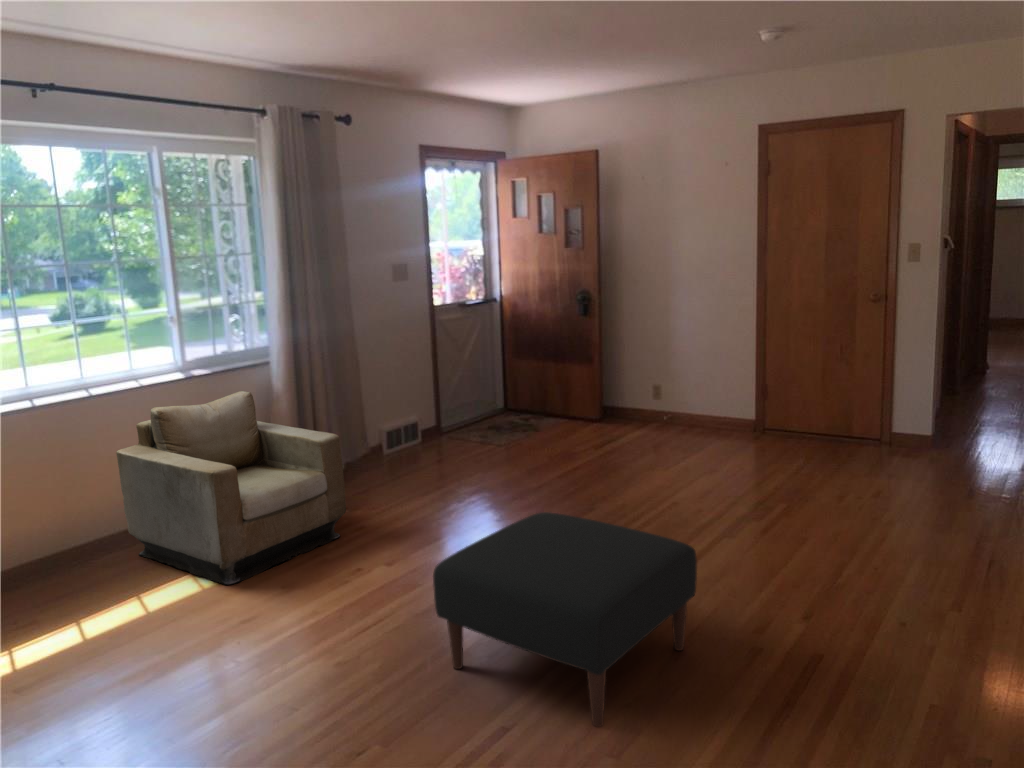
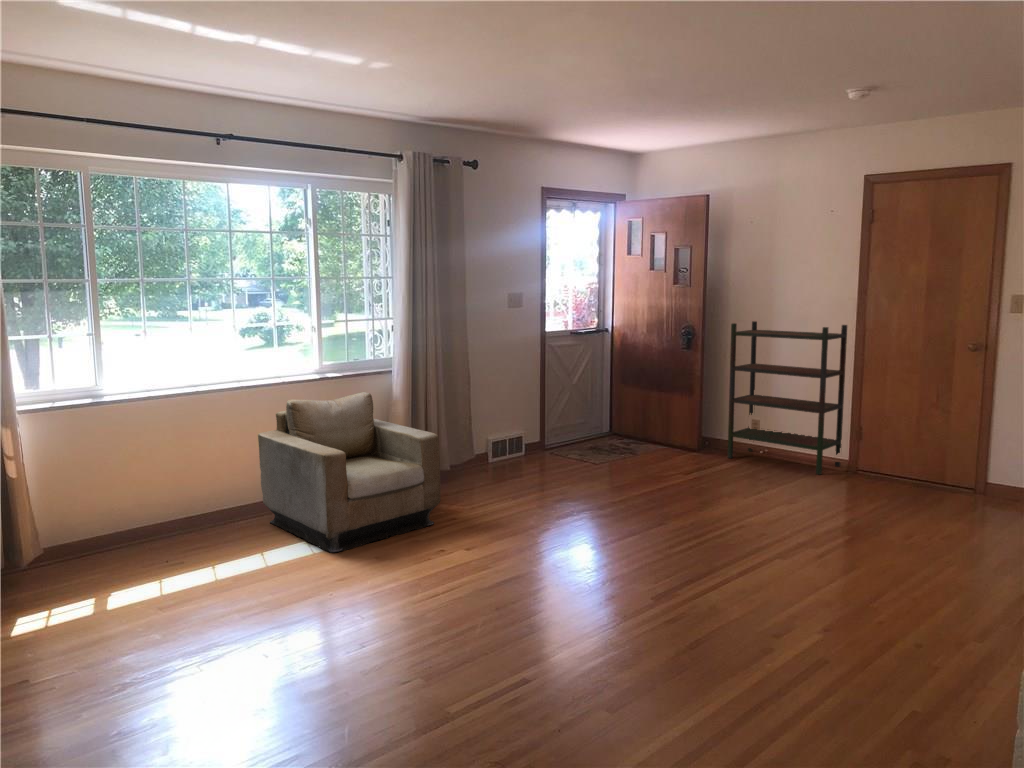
bookshelf: none [631,286,748,442] -> present [728,321,847,475]
ottoman: present [433,512,697,727] -> none [482,512,724,702]

